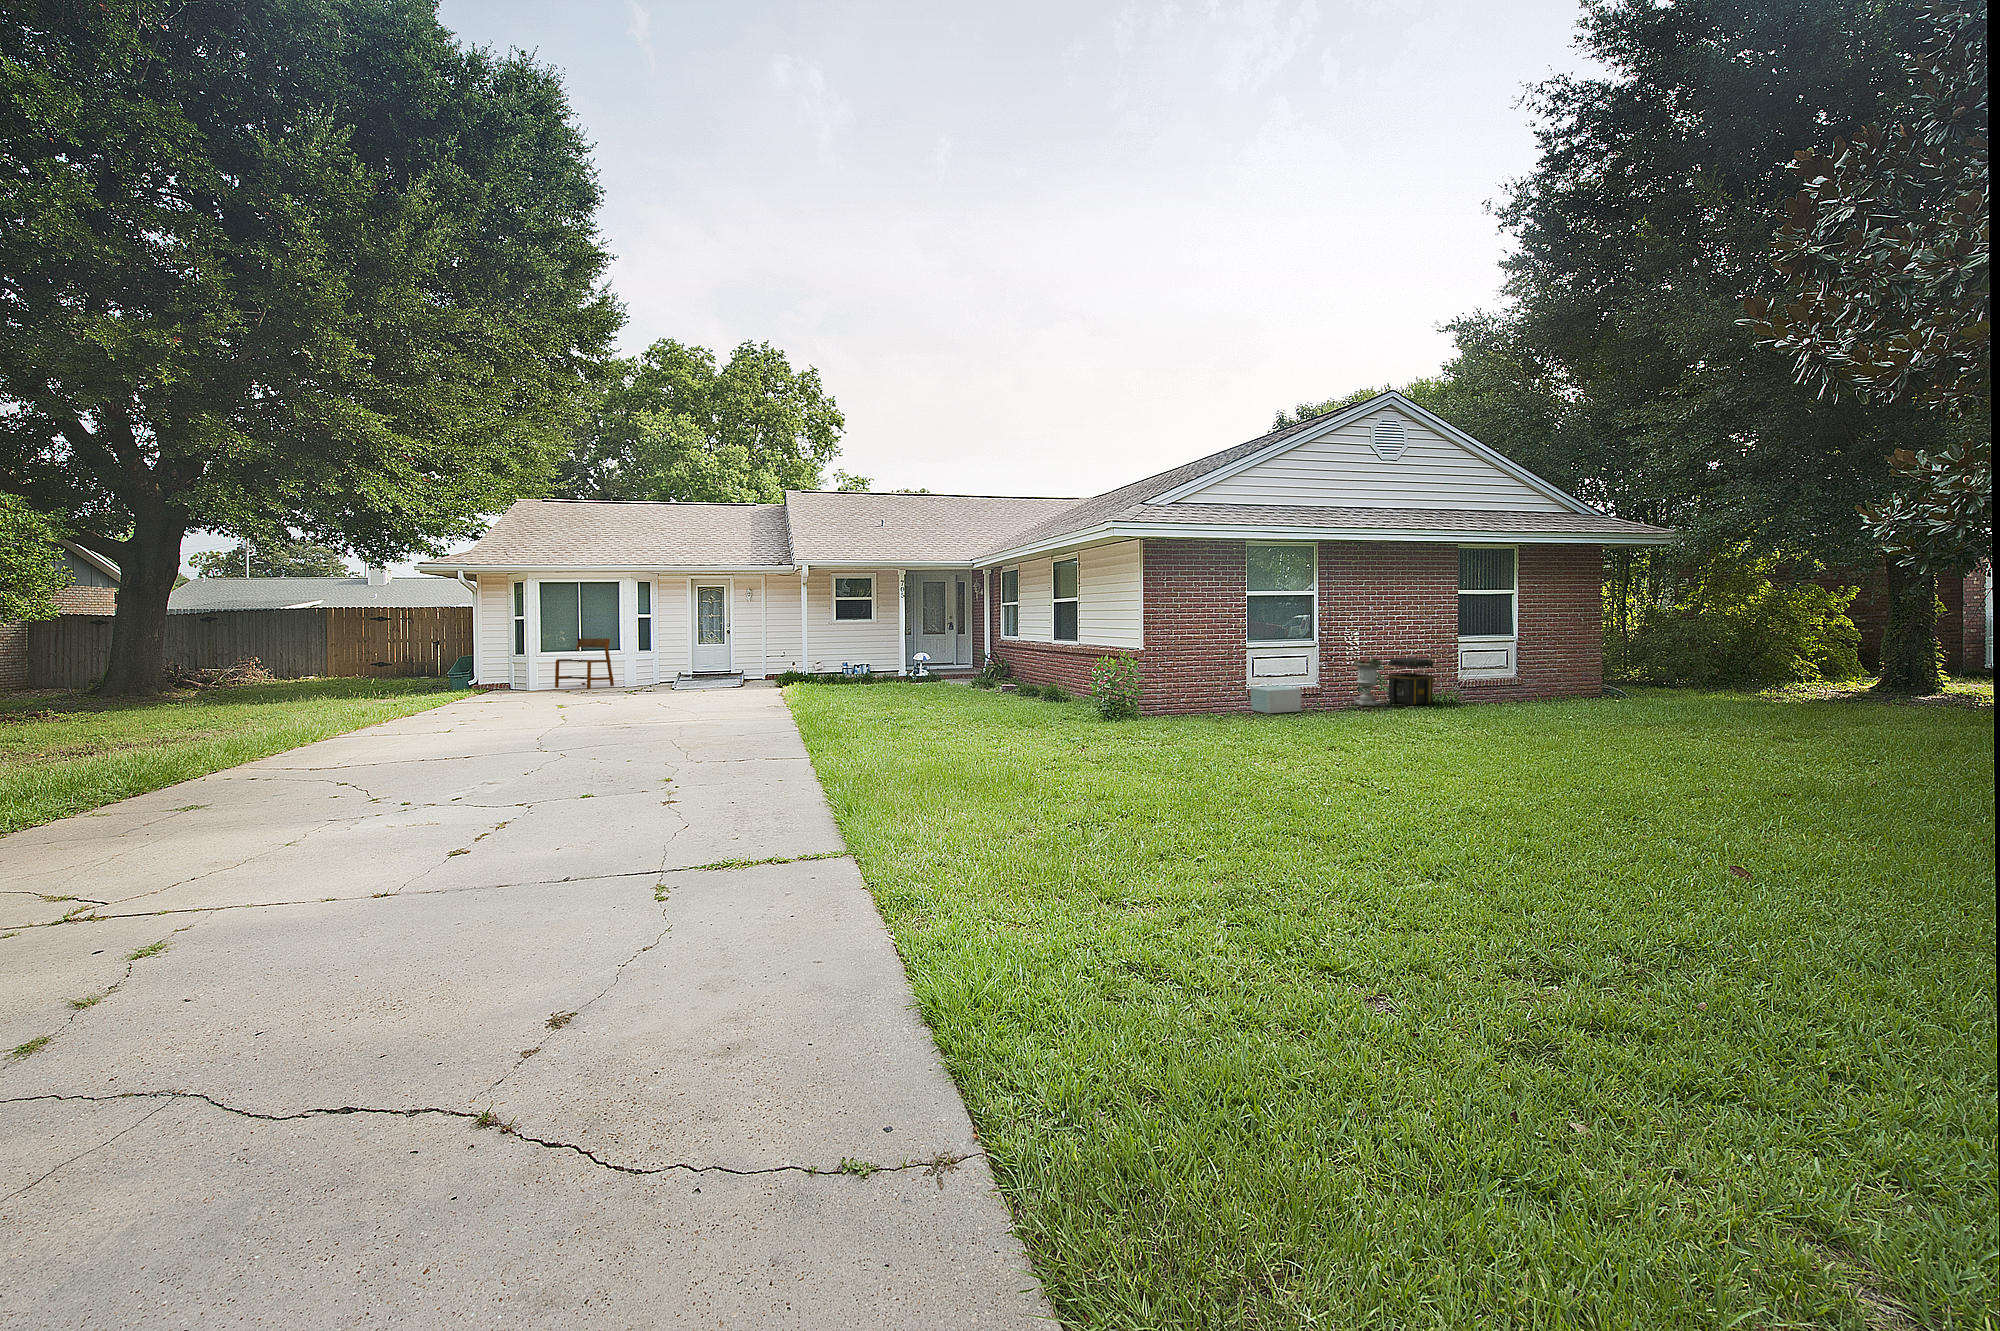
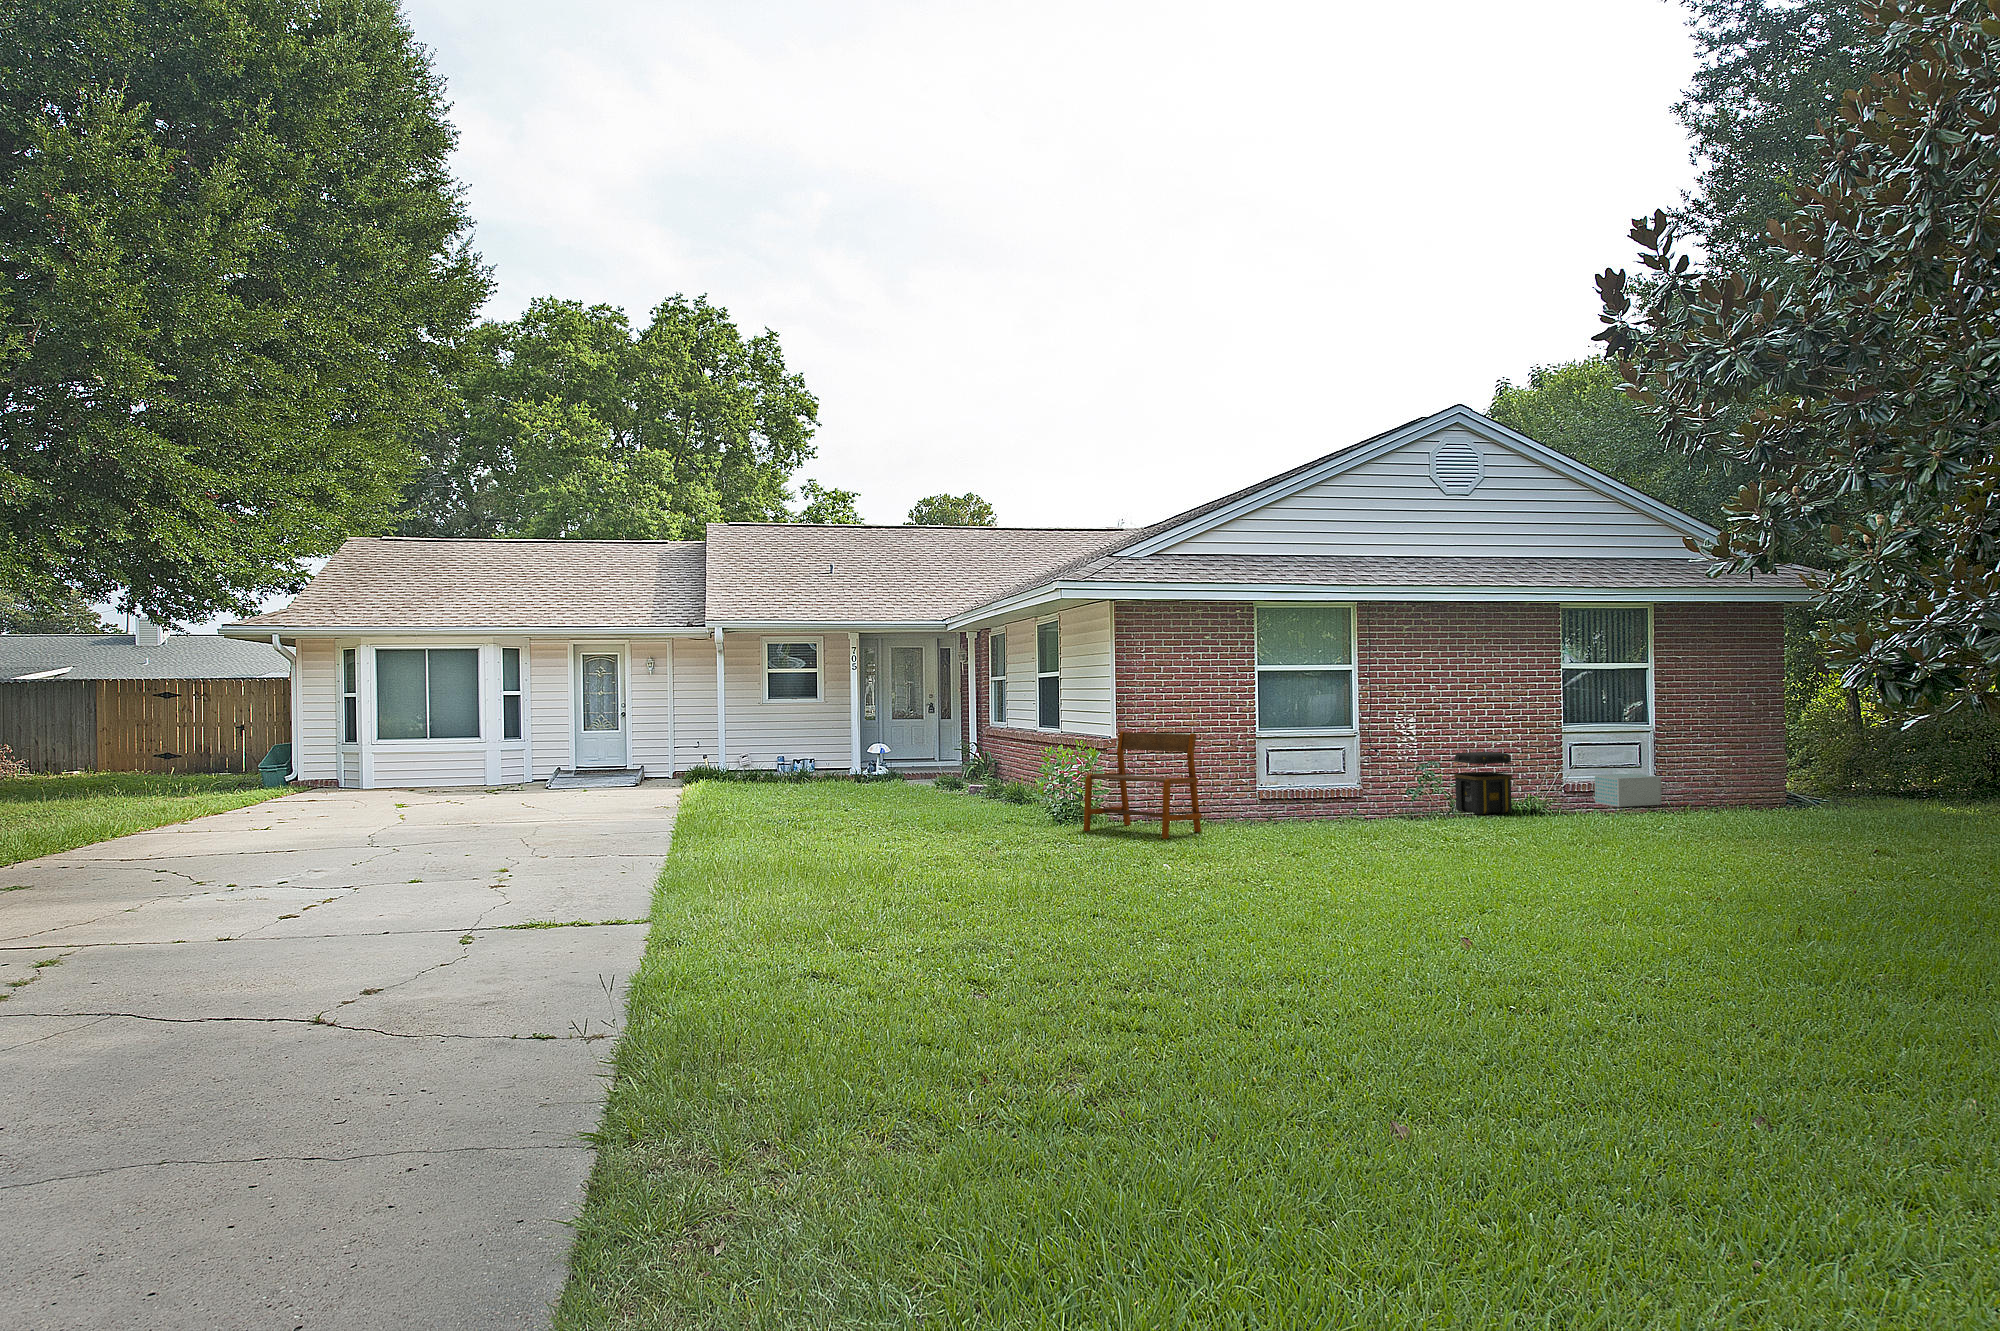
bench: present [555,638,614,689] -> present [1084,731,1202,839]
planter: present [1354,658,1382,706] -> none [1405,752,1442,816]
storage box: present [1251,686,1302,713] -> present [1595,774,1662,807]

